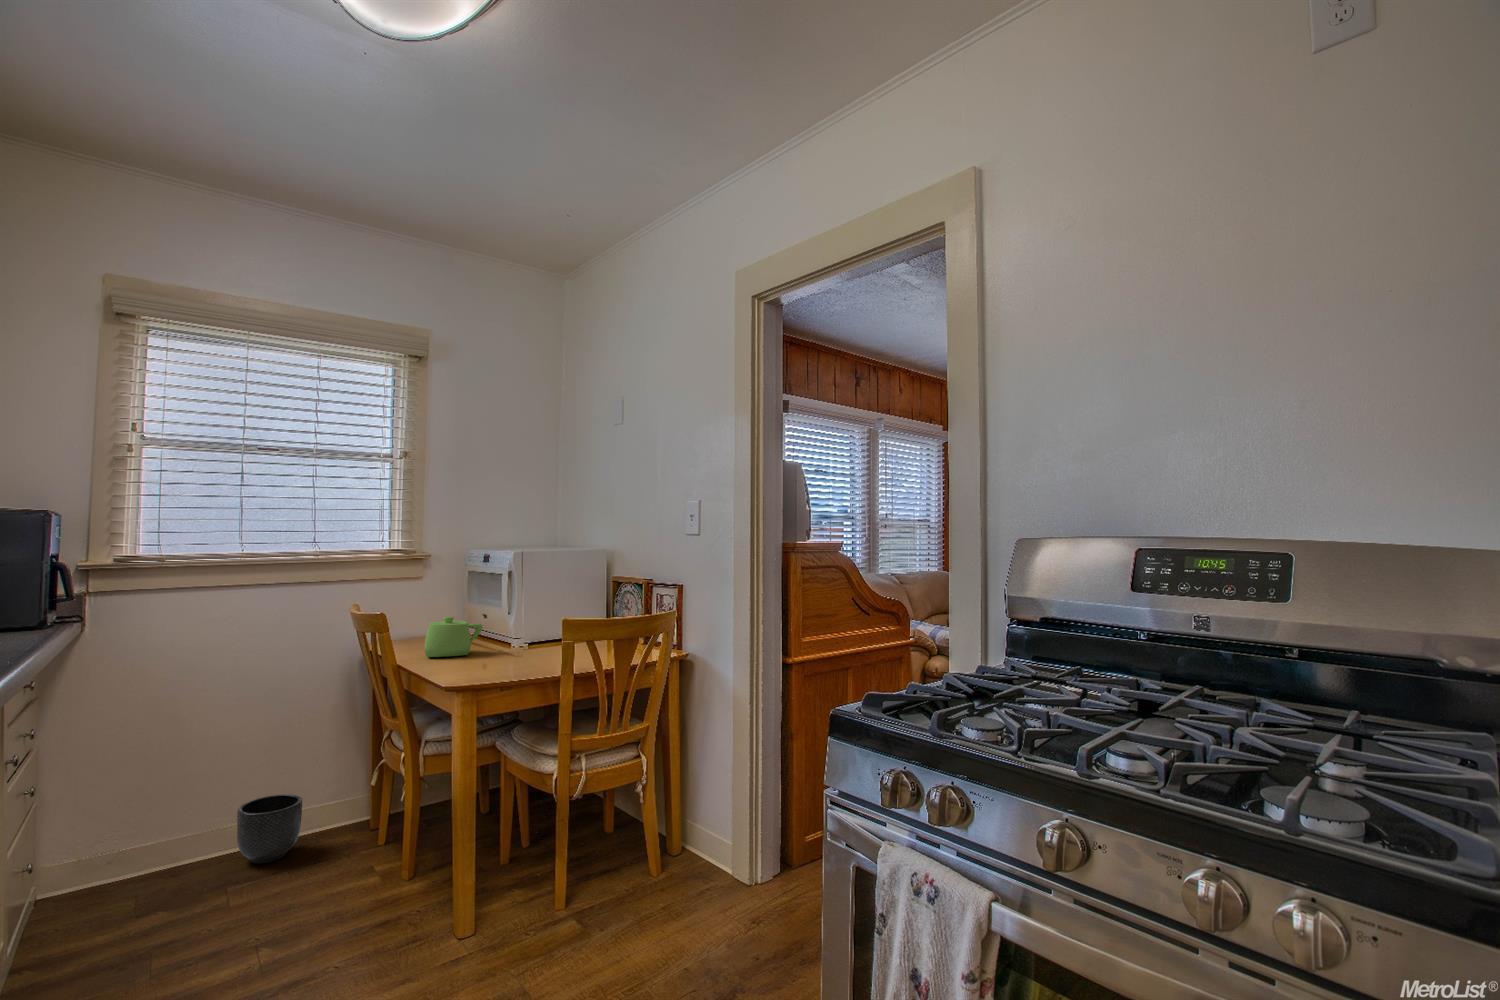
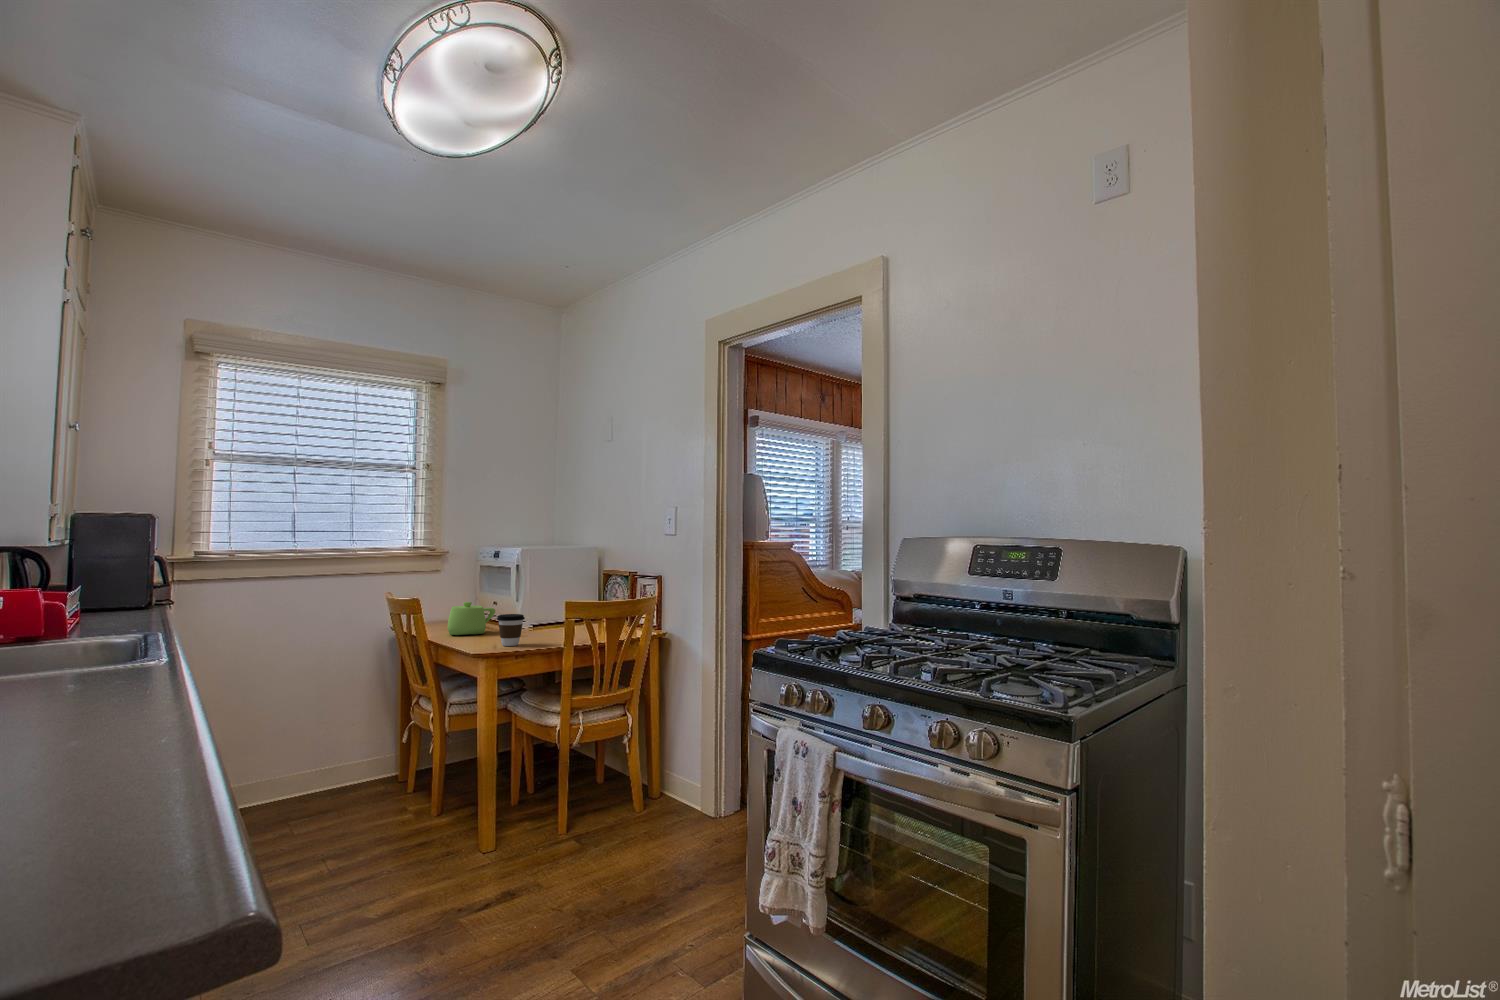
coffee cup: none [479,633,514,674] -> present [497,614,525,646]
planter: present [237,794,302,864] -> none [293,750,345,805]

